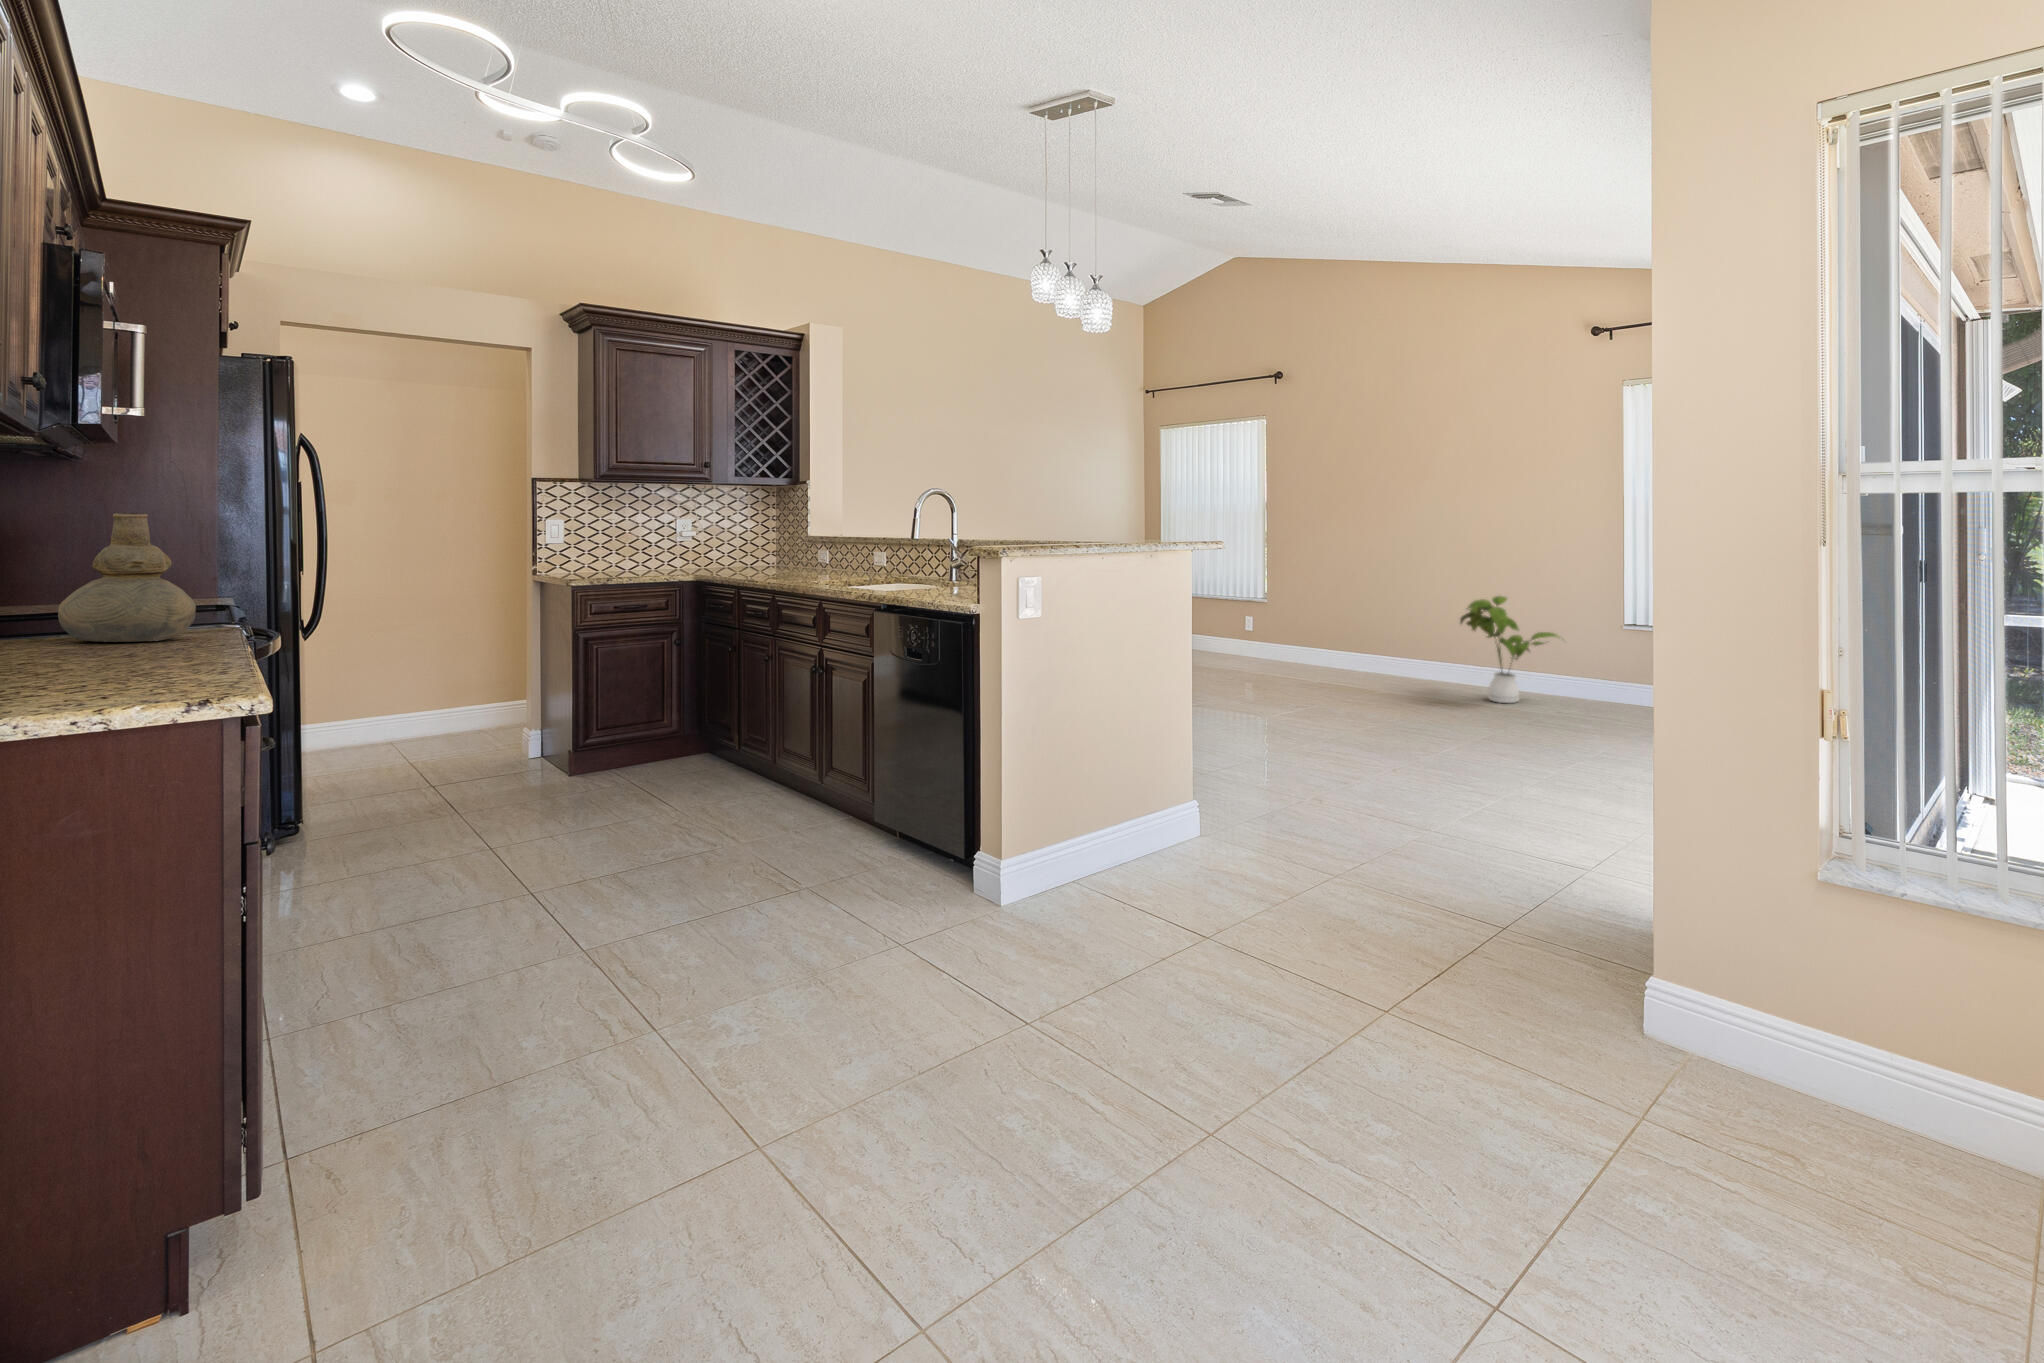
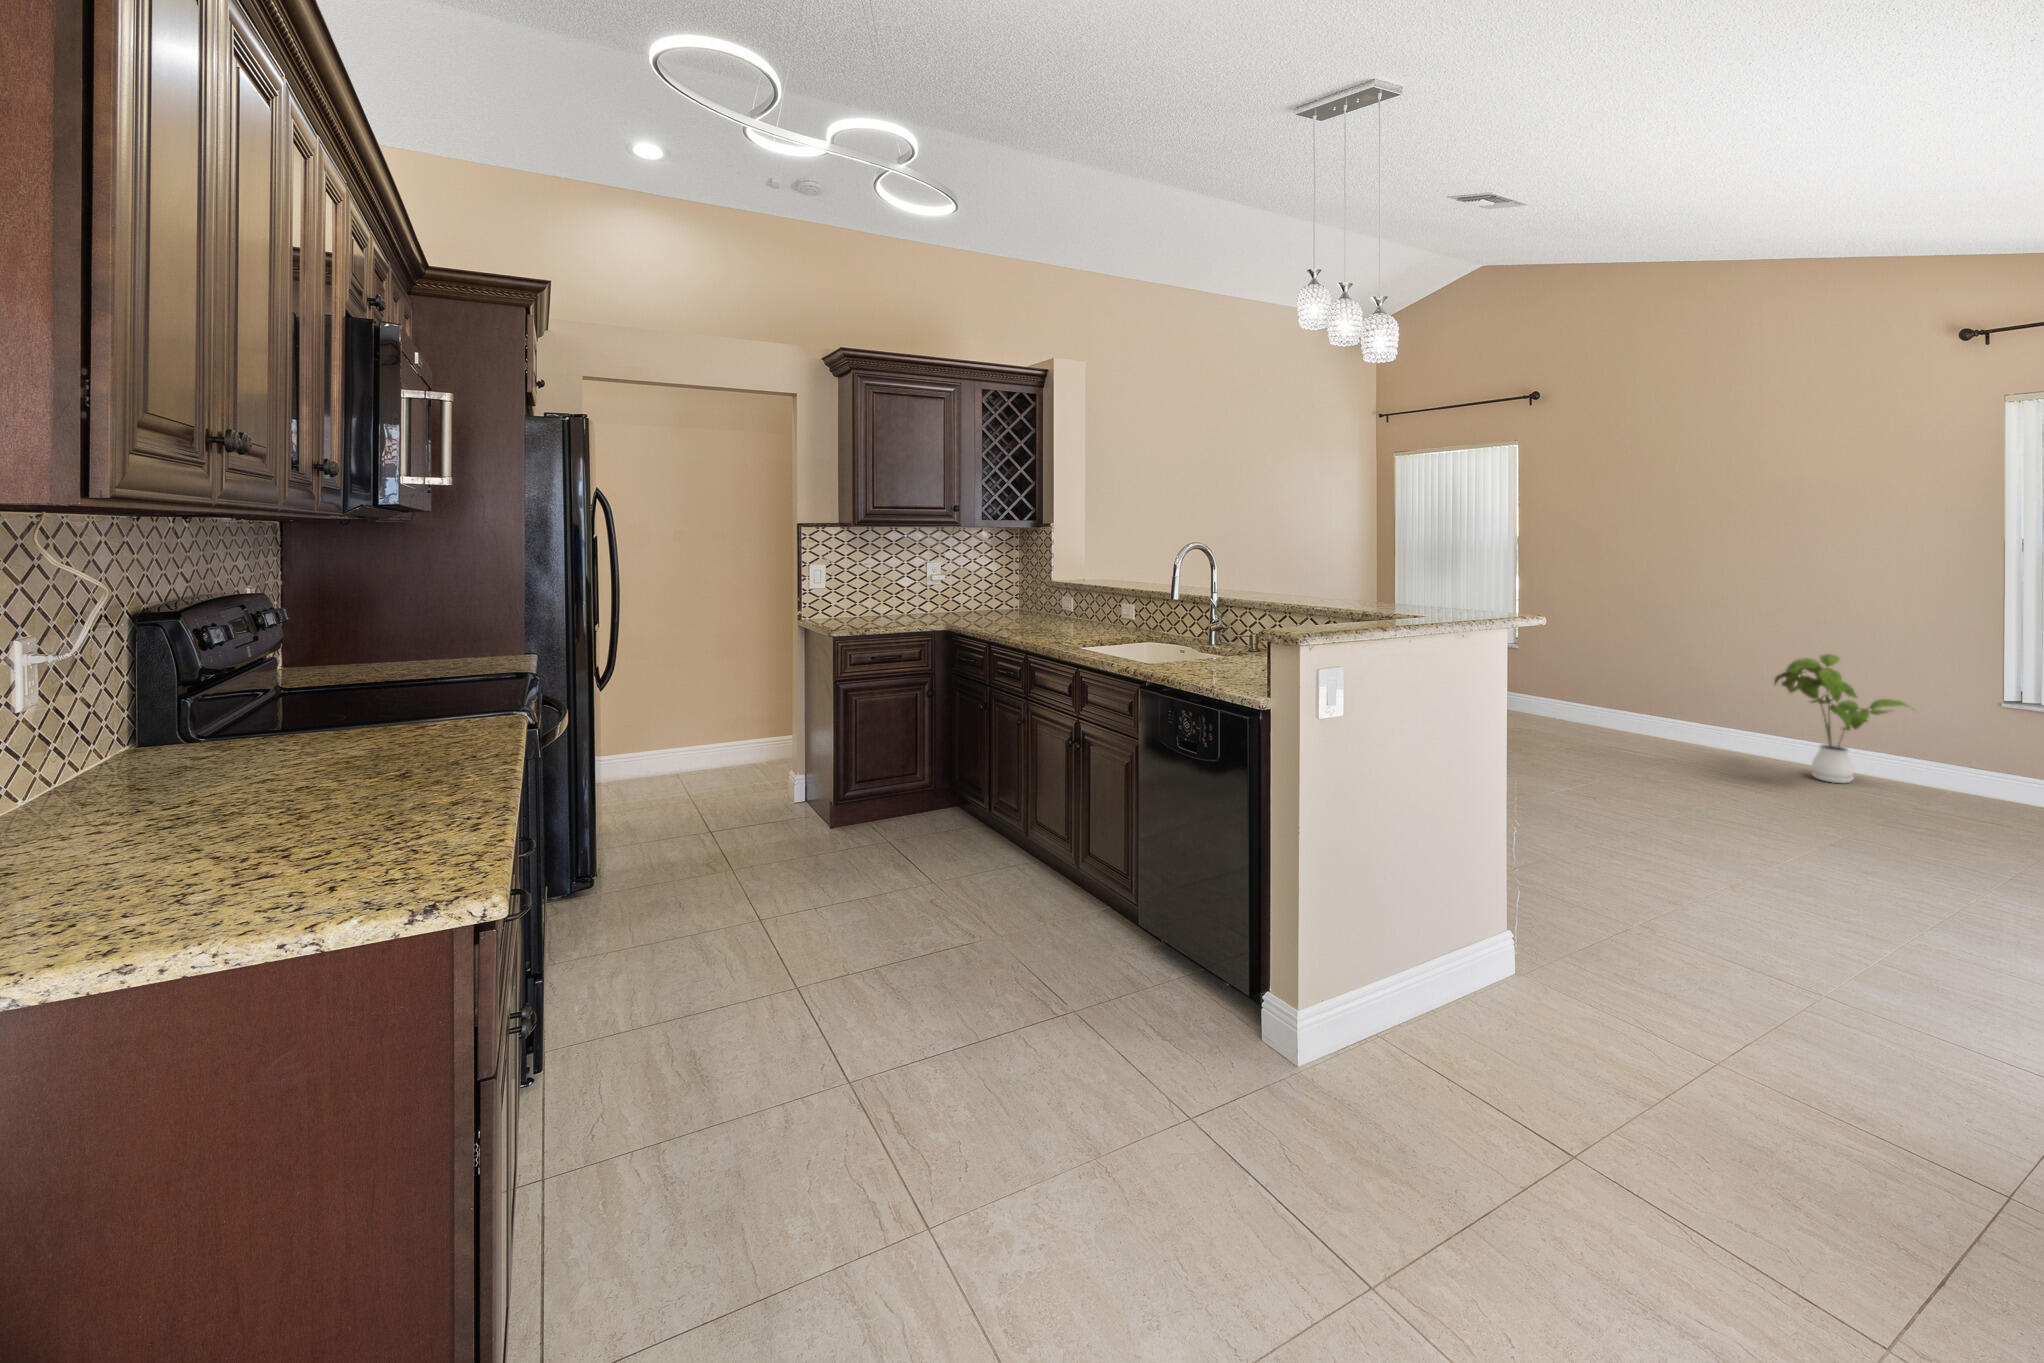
vase: present [58,513,196,642] -> none [352,602,477,742]

